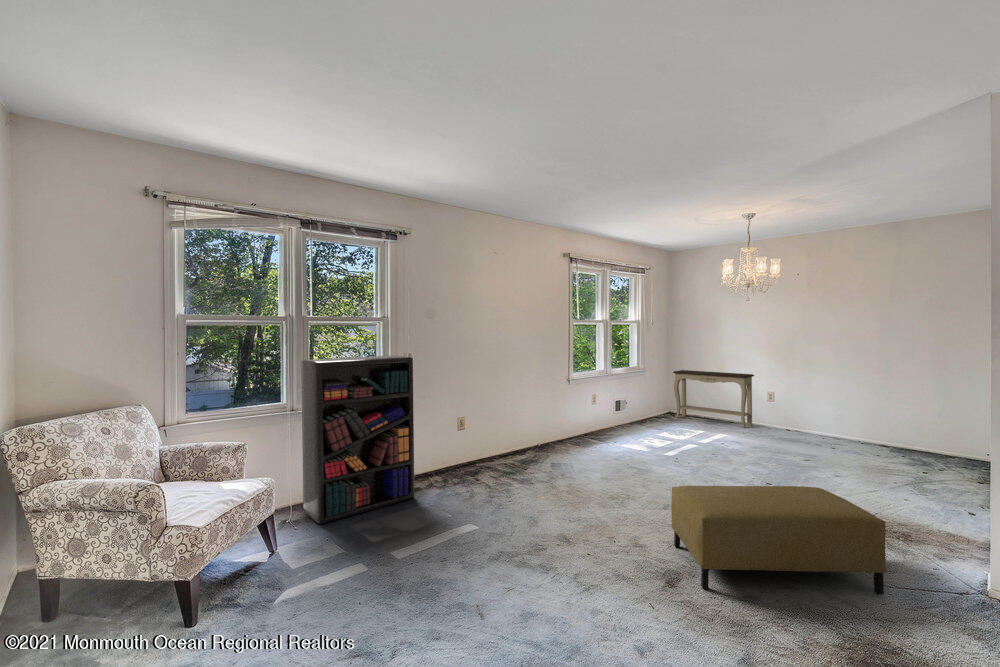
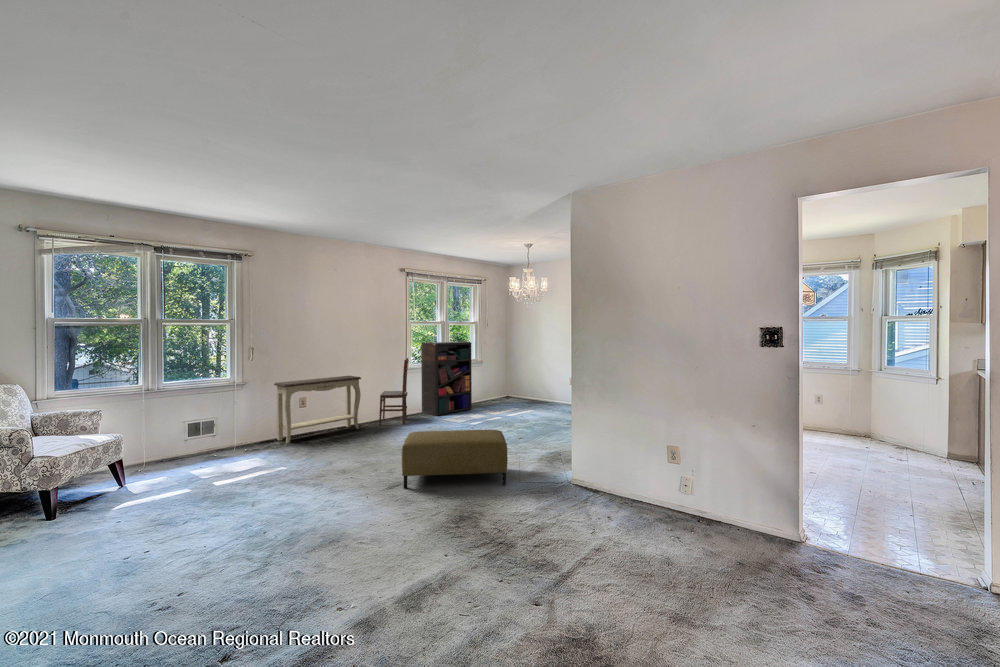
bookshelf: present [301,356,414,524] -> present [421,342,472,416]
dining chair: none [545,366,582,454] -> present [379,358,409,425]
console table: present [673,370,754,428] -> present [274,376,361,444]

